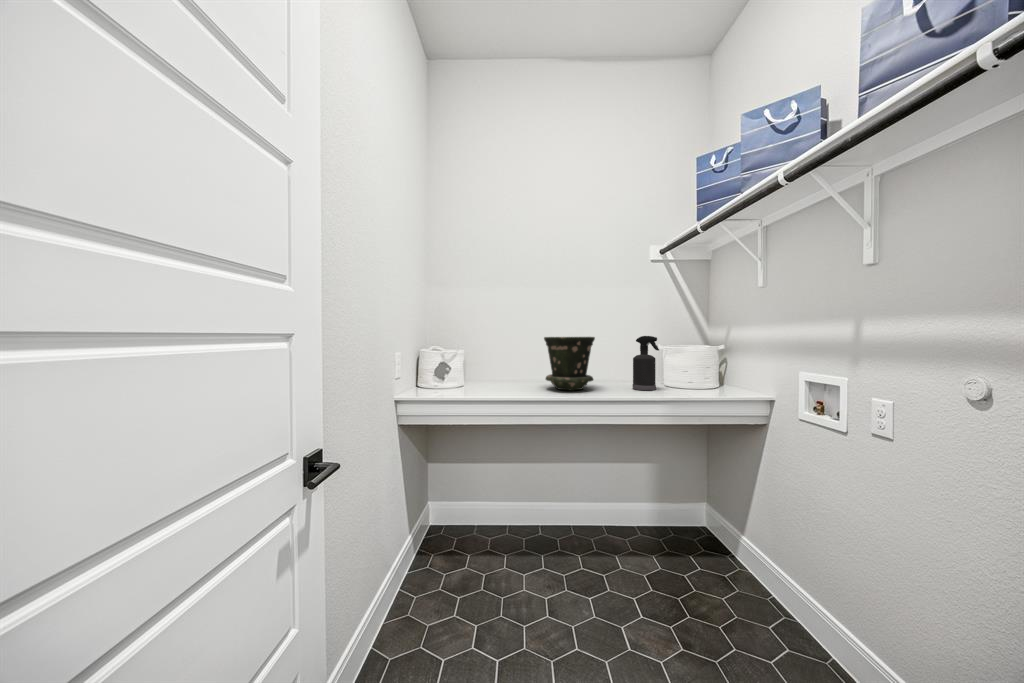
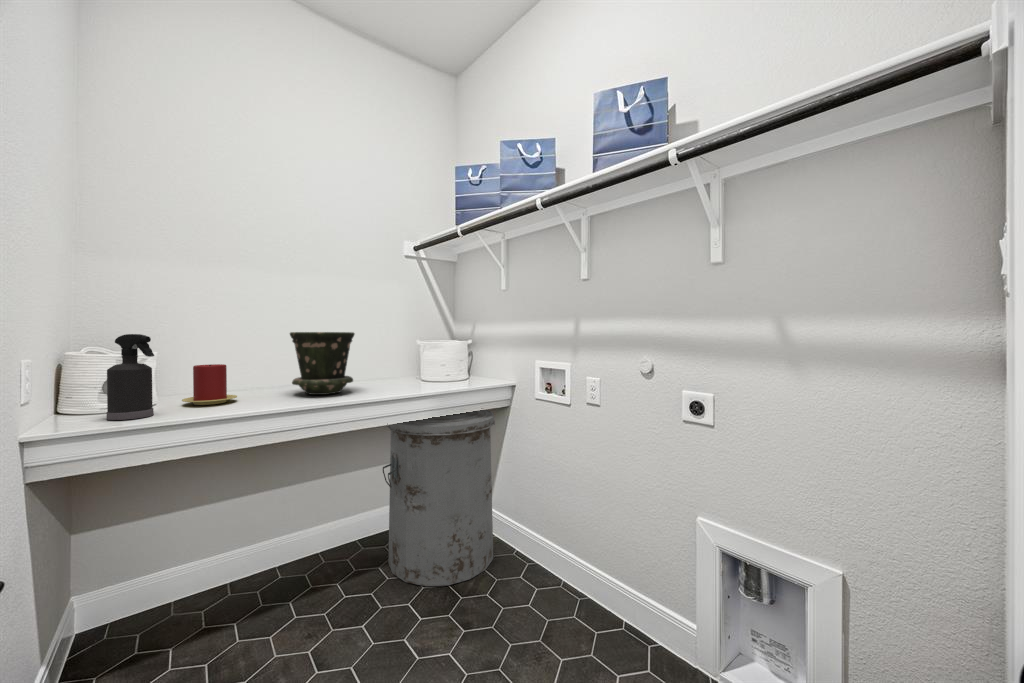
spray bottle: present [633,336,659,390] -> present [106,334,154,420]
candle: none [475,361,508,390] -> present [182,364,237,405]
trash can: none [618,411,745,604] -> present [383,410,495,586]

